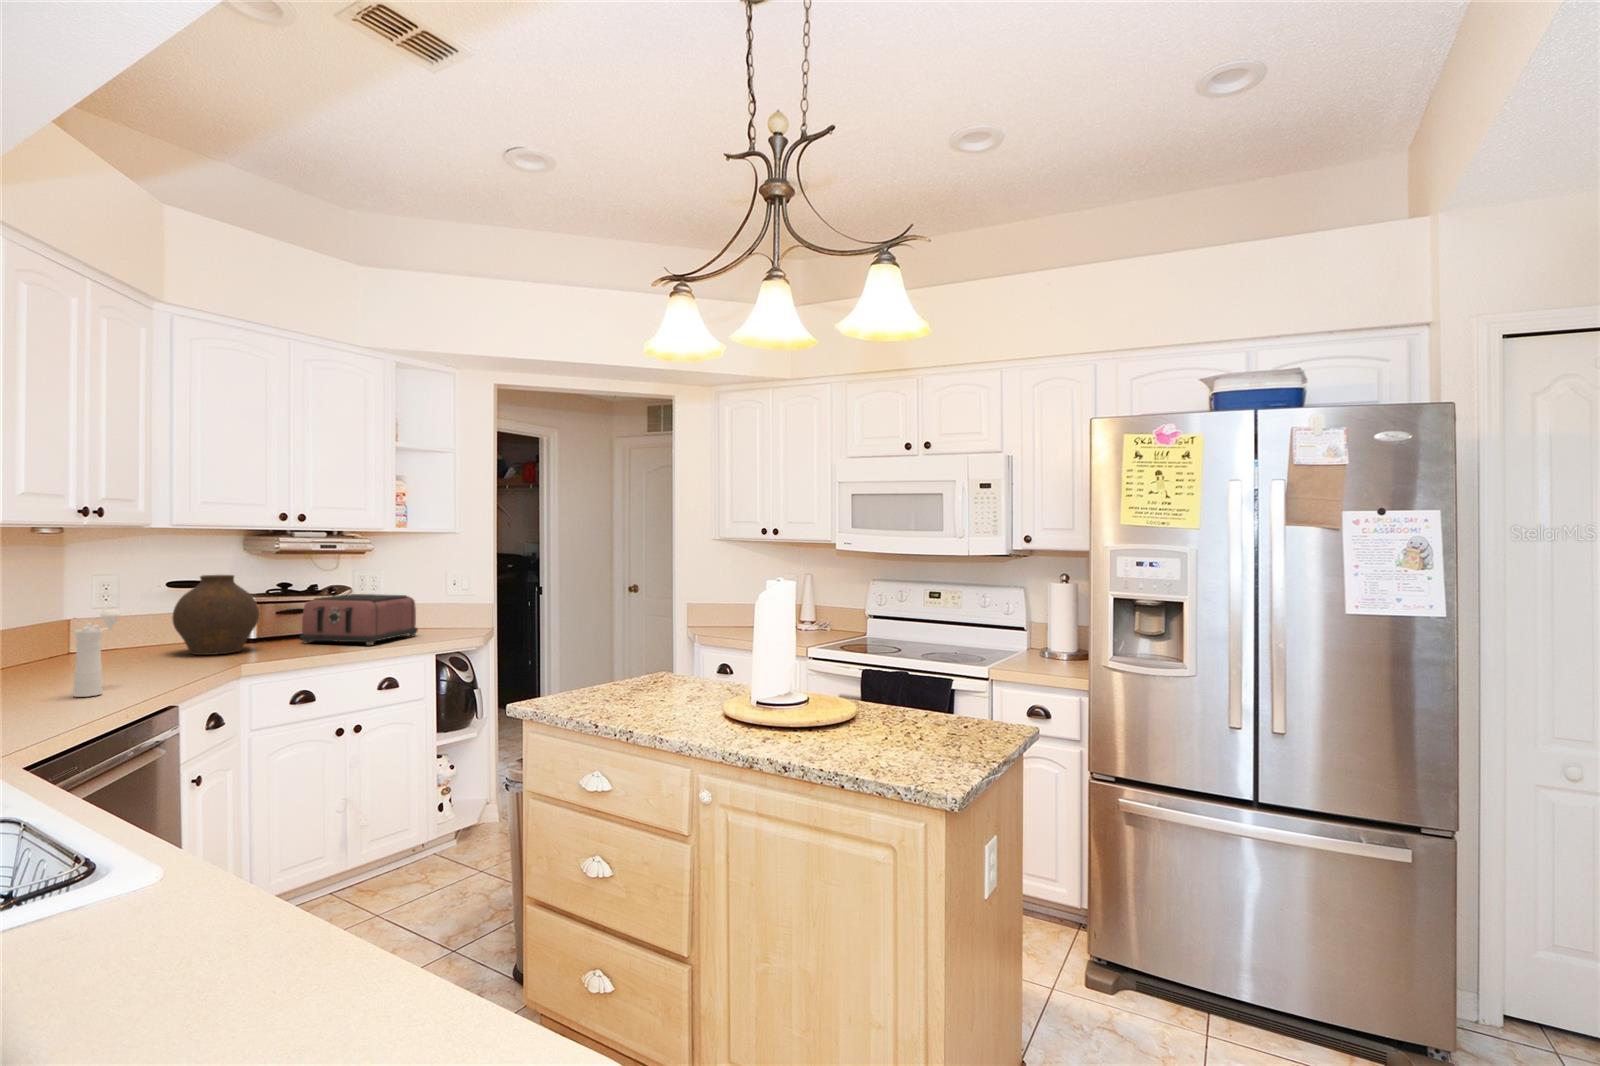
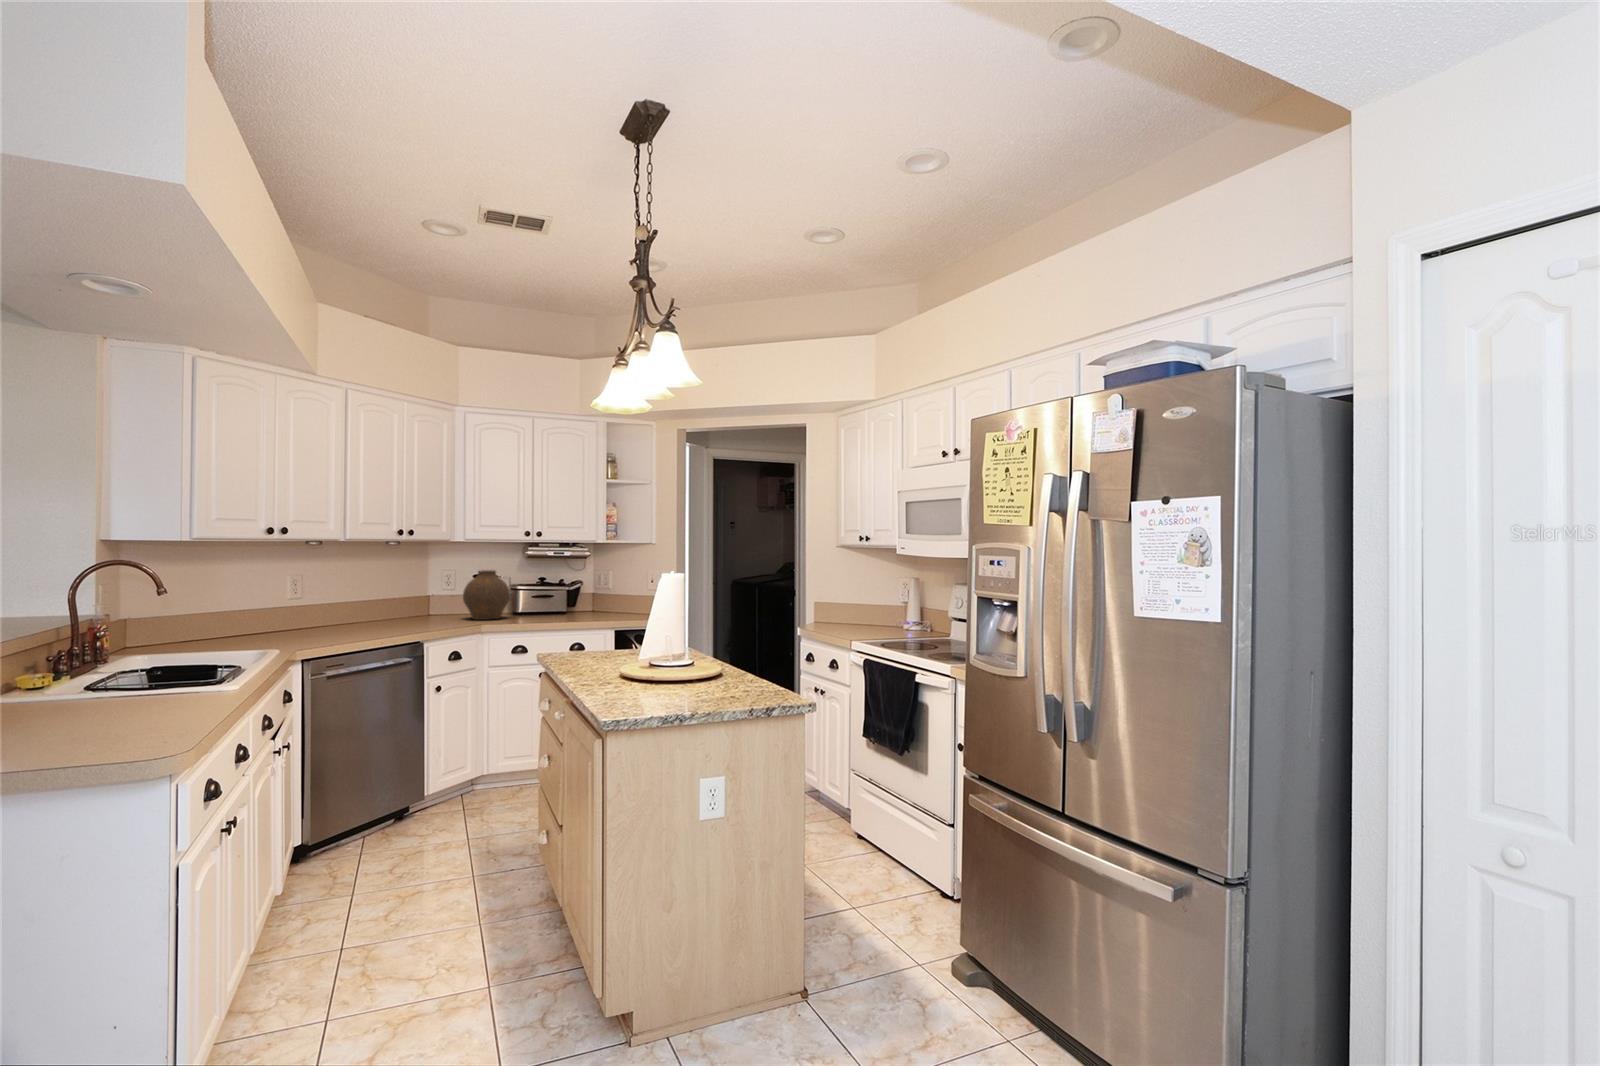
toaster: present [300,594,418,645] -> none [538,586,613,620]
pepper mill: present [74,610,121,697] -> none [370,587,401,634]

